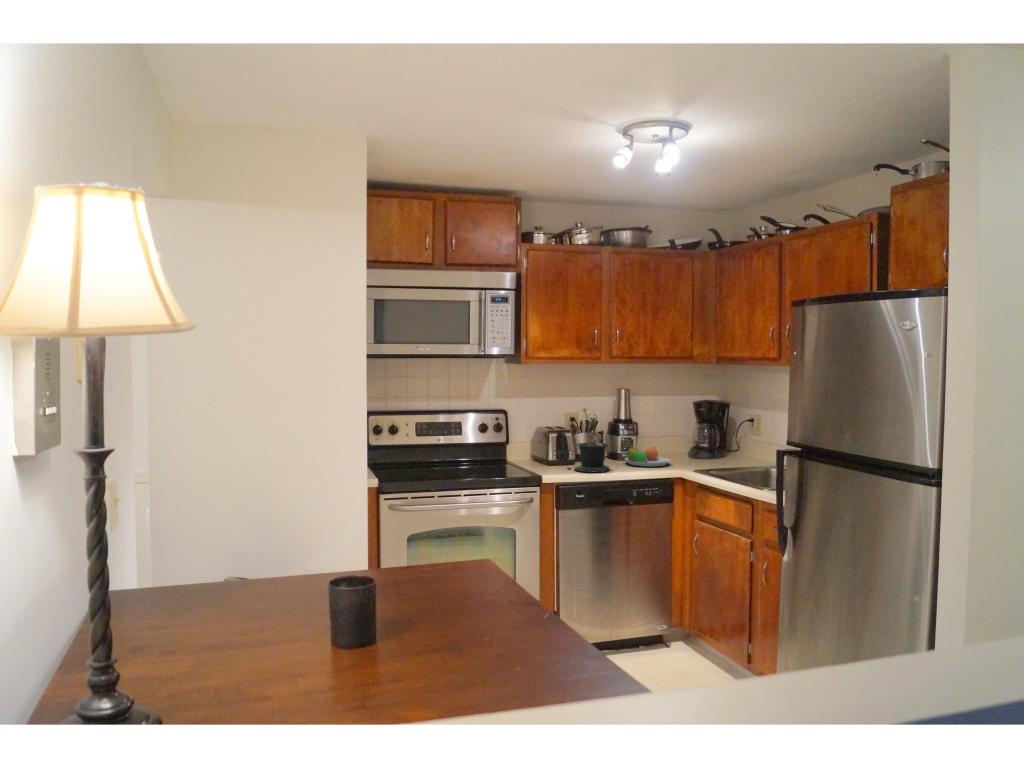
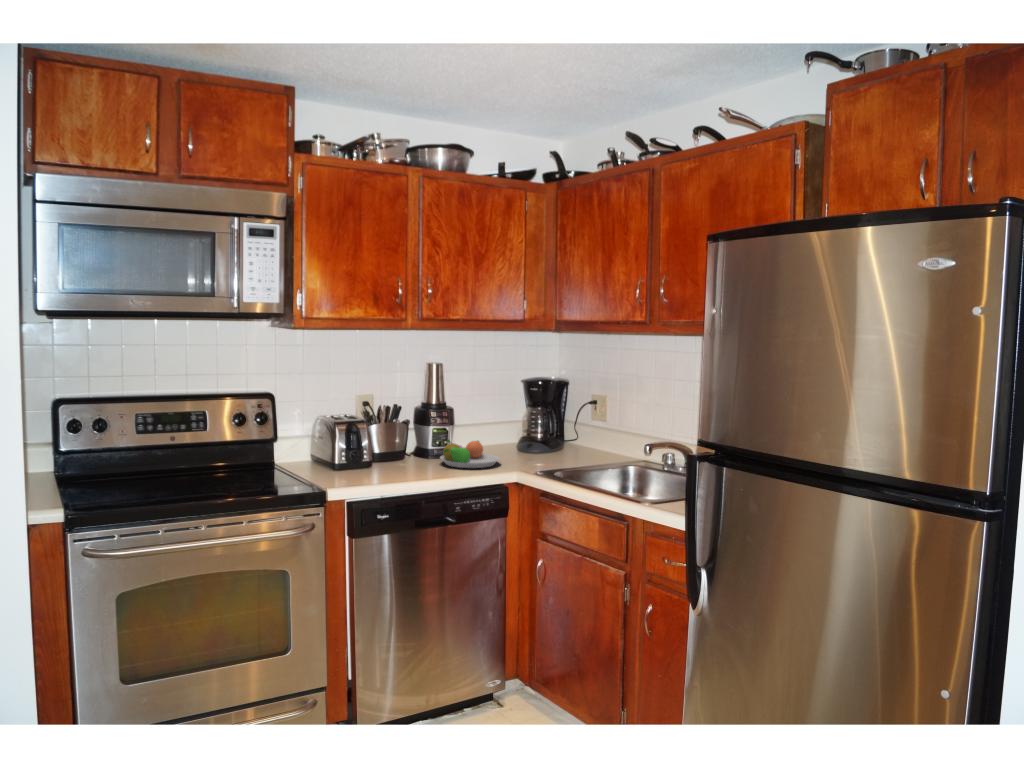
potted plant: present [568,408,609,472] -> none [361,390,424,481]

